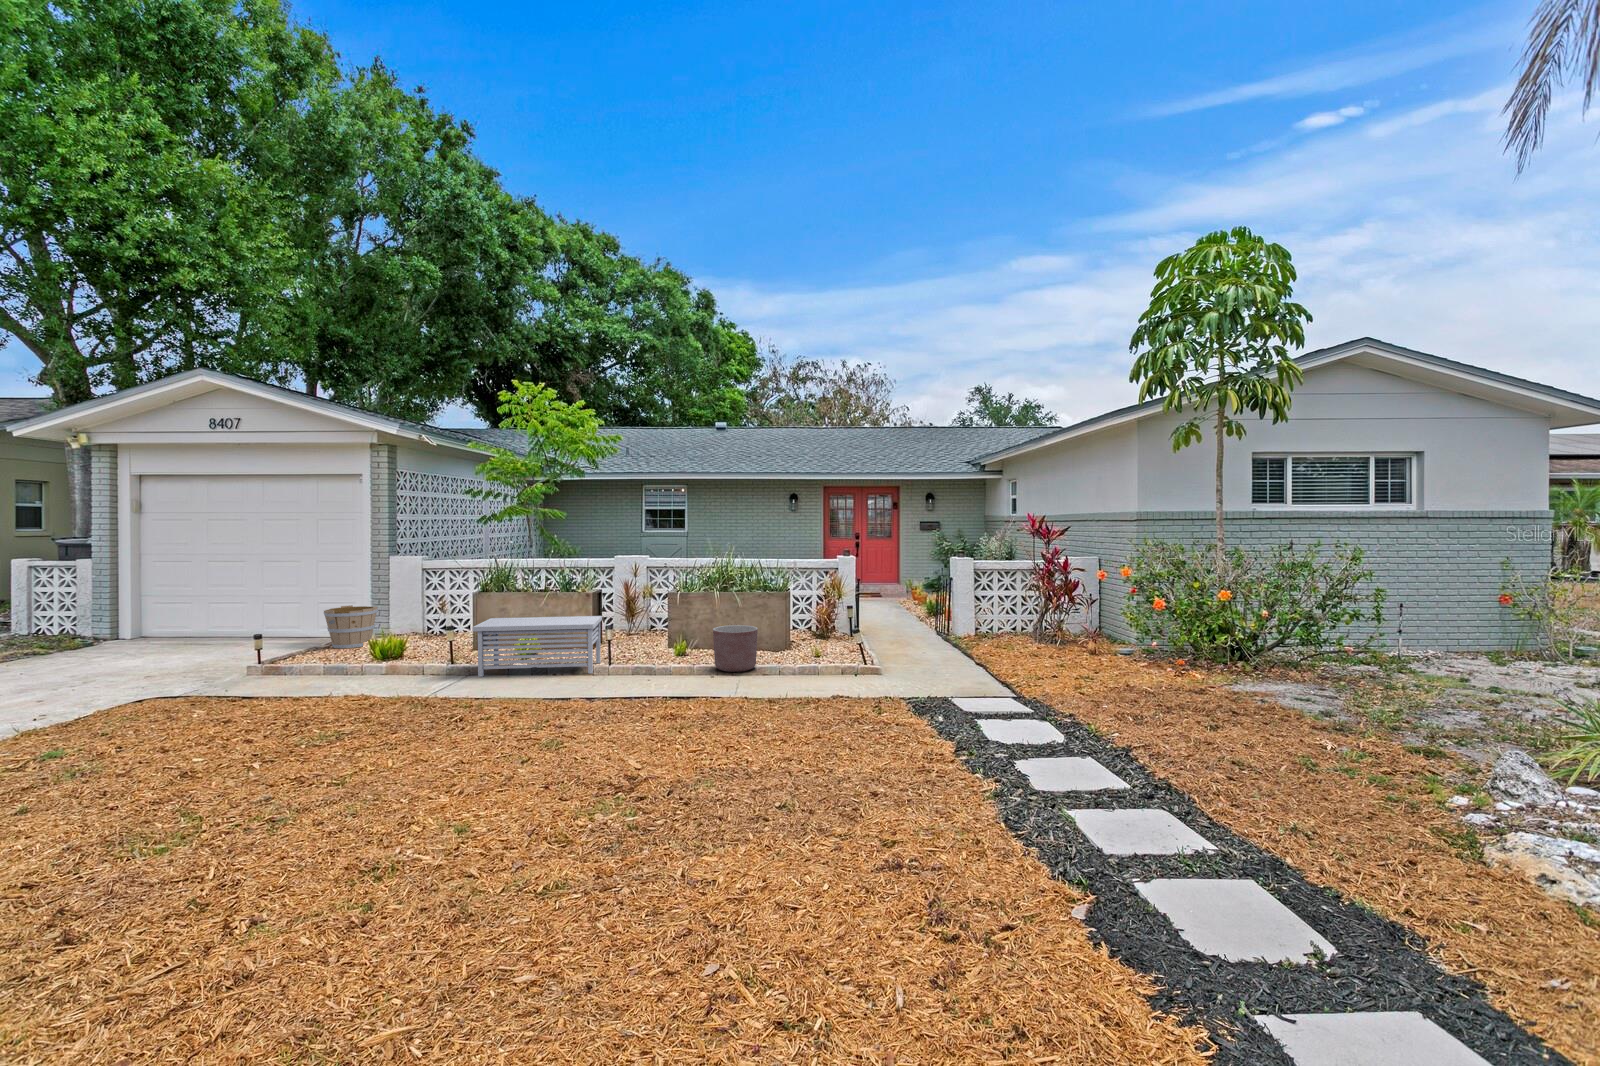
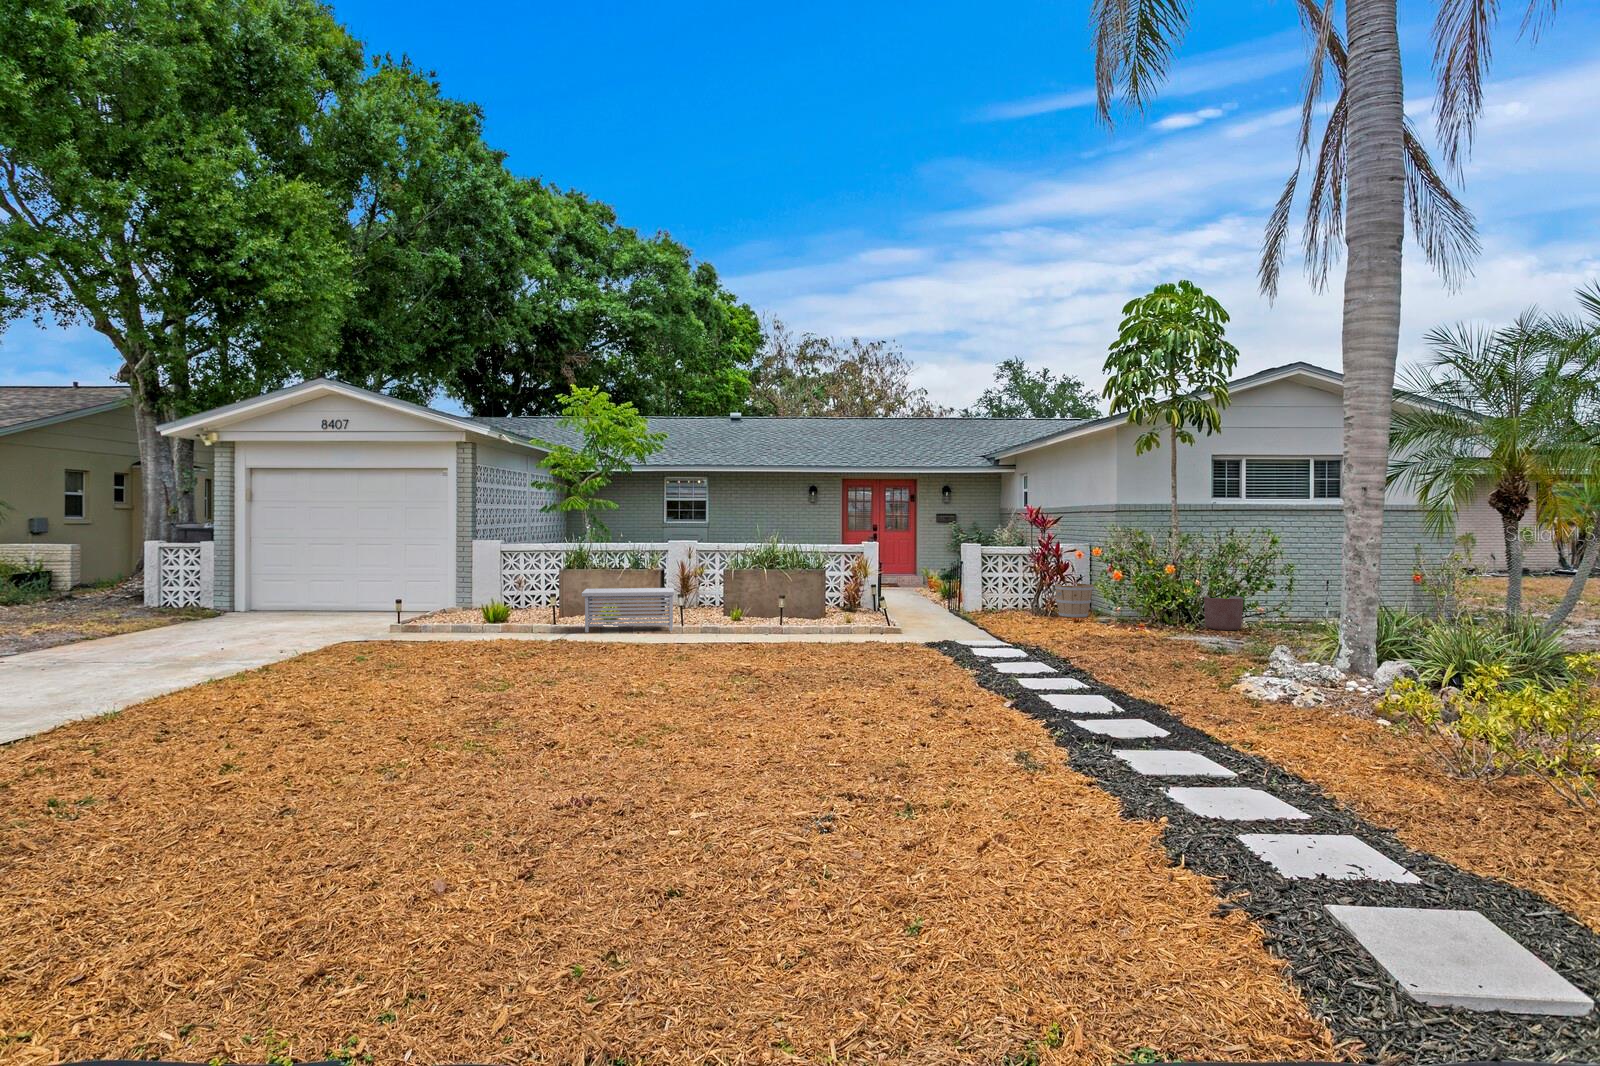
wooden bucket: present [324,605,378,649] -> present [1055,584,1094,618]
planter: present [713,625,758,672] -> present [1204,596,1243,630]

